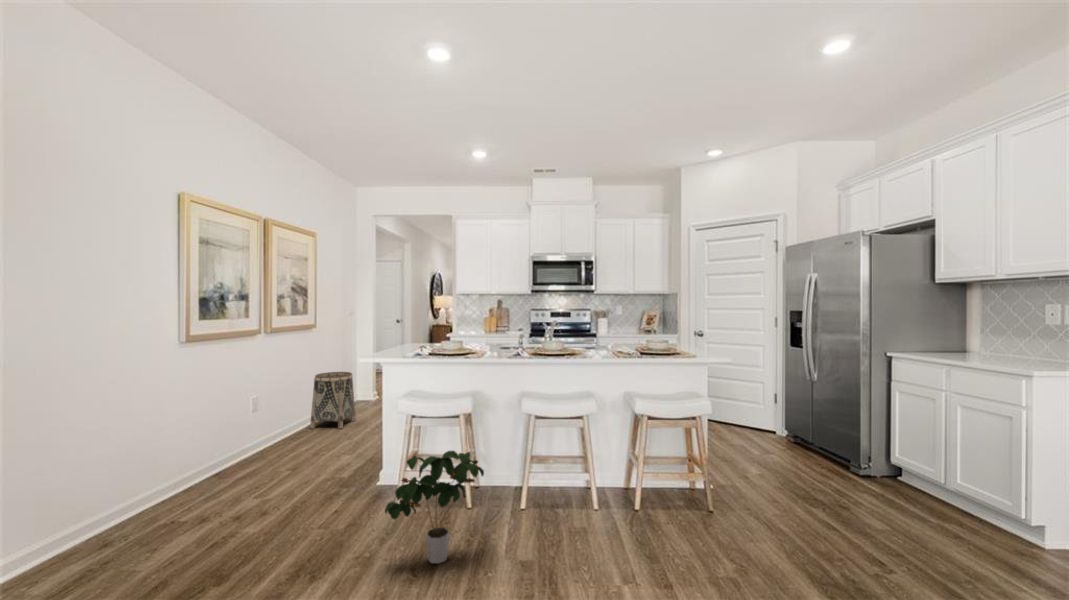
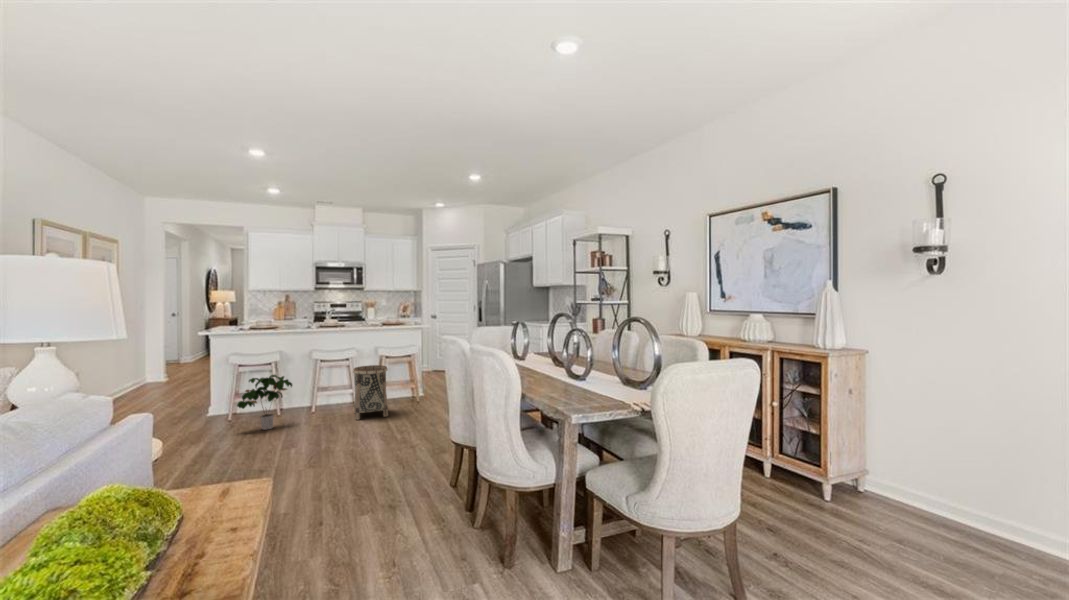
basket: present [310,372,356,429] -> present [353,365,388,420]

